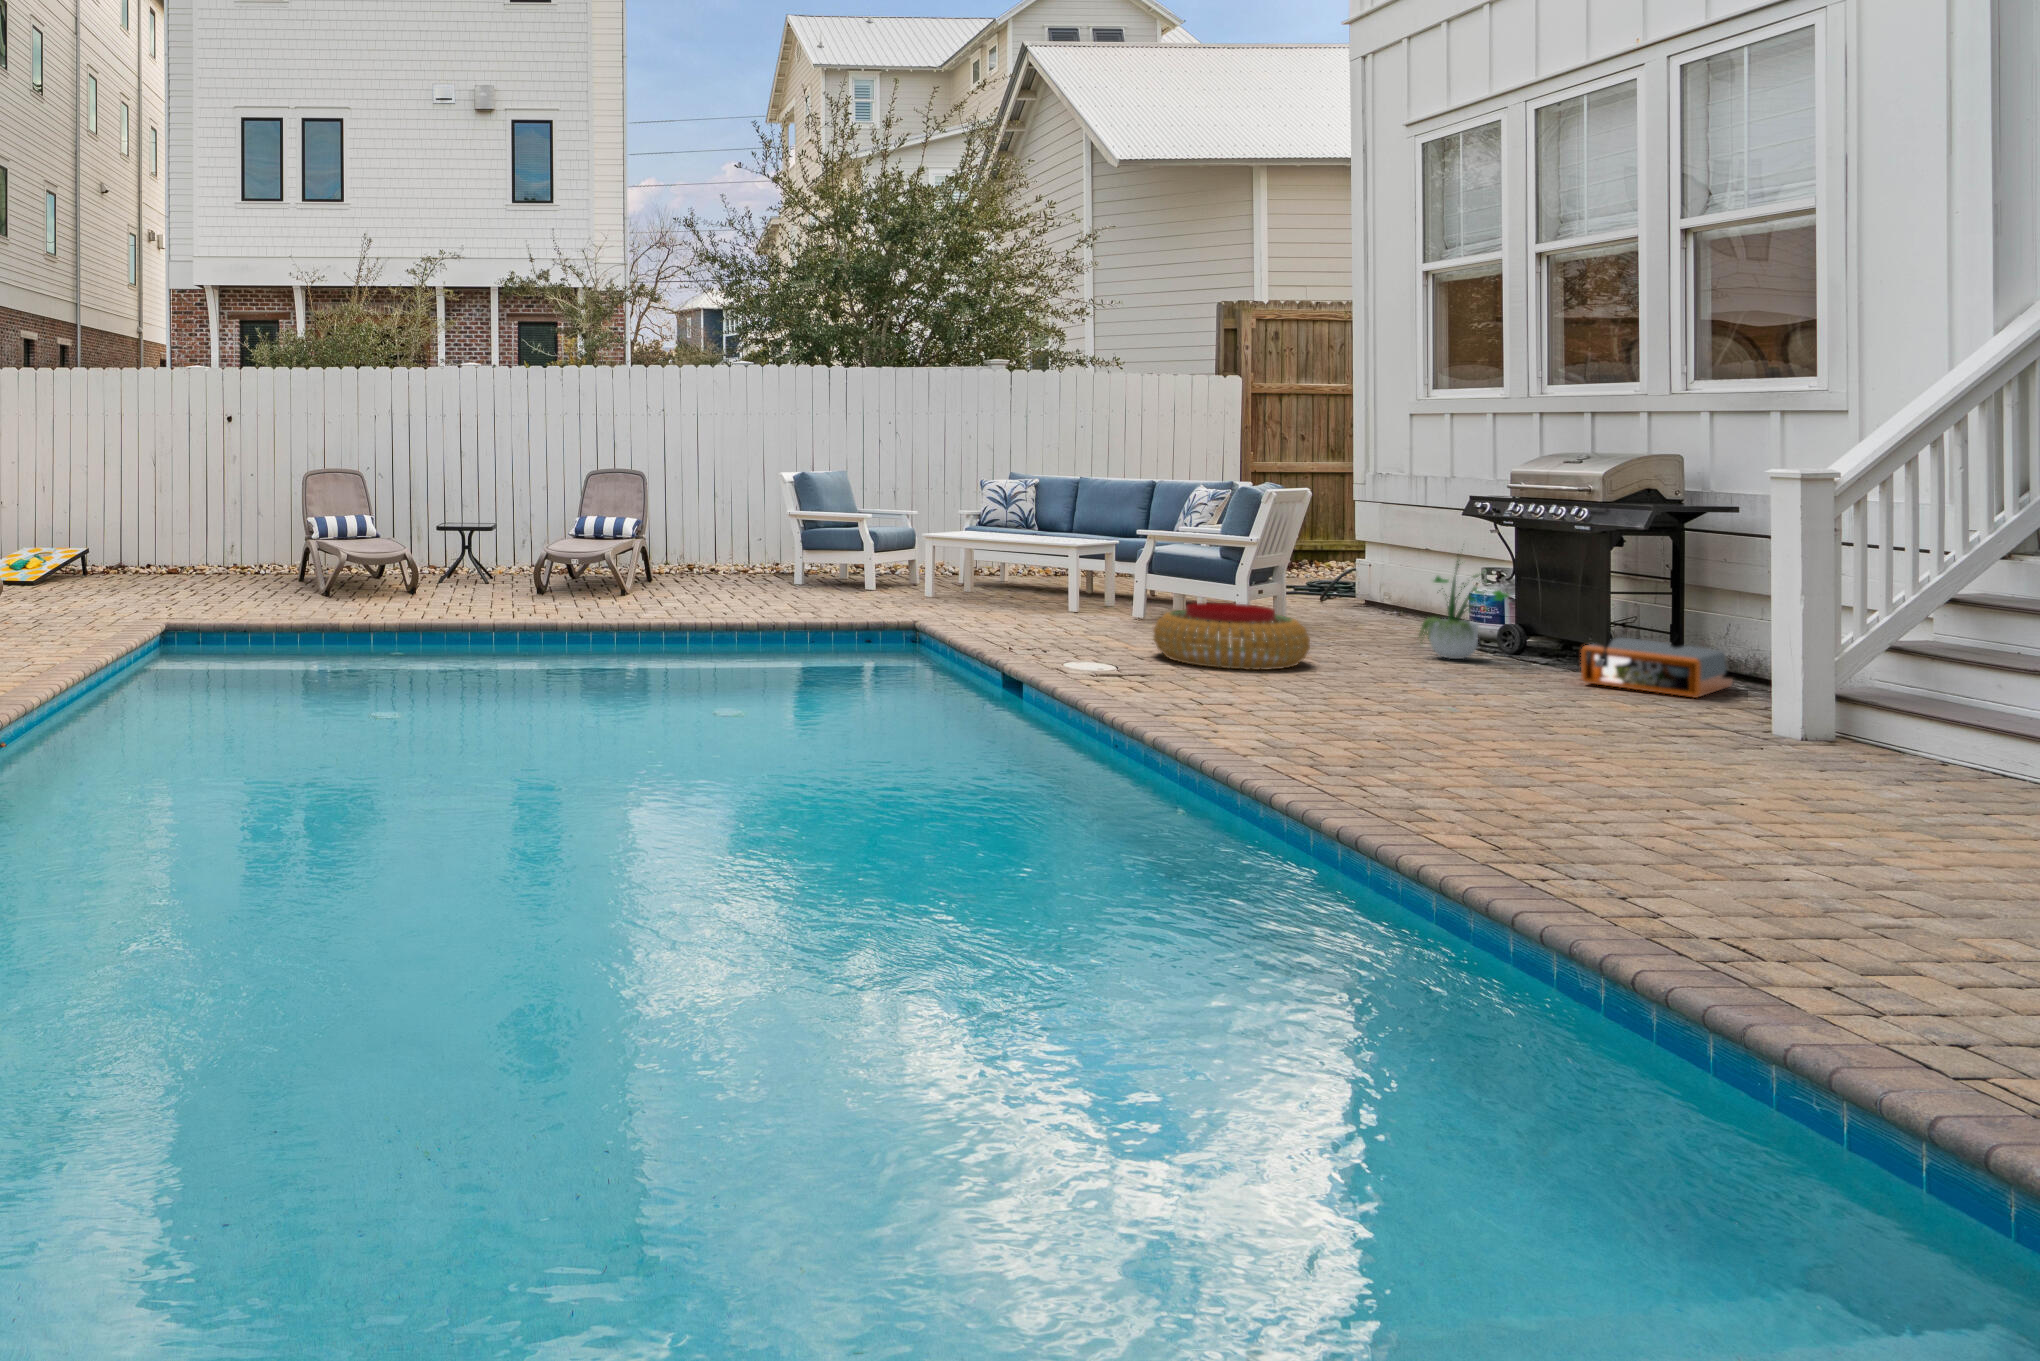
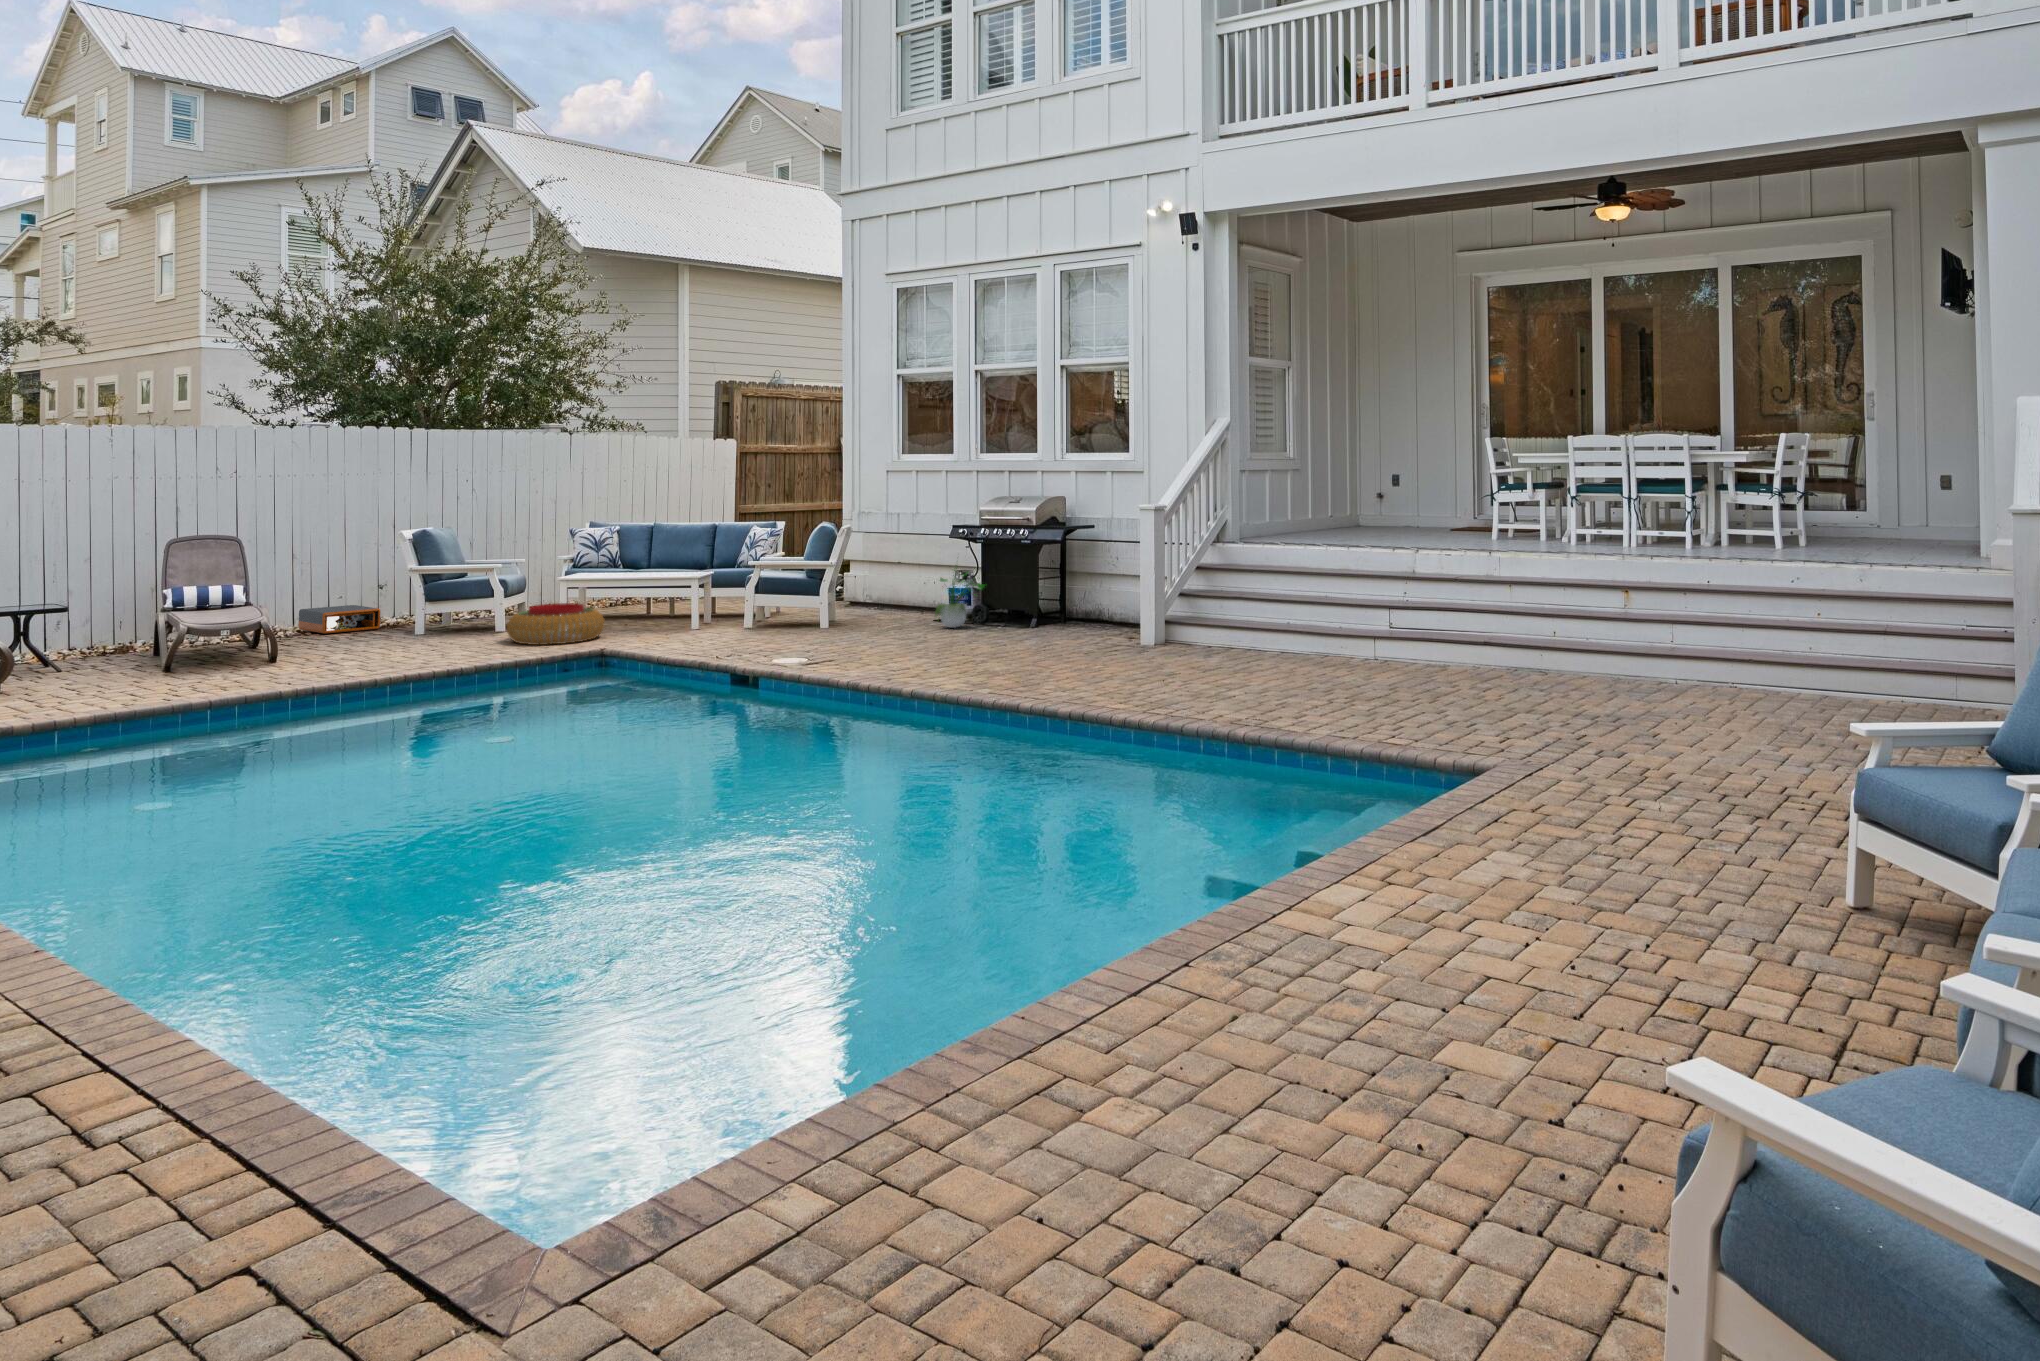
pouf: present [1154,603,1310,670] -> present [507,603,605,645]
storage box: present [1581,637,1733,698] -> present [298,605,380,634]

